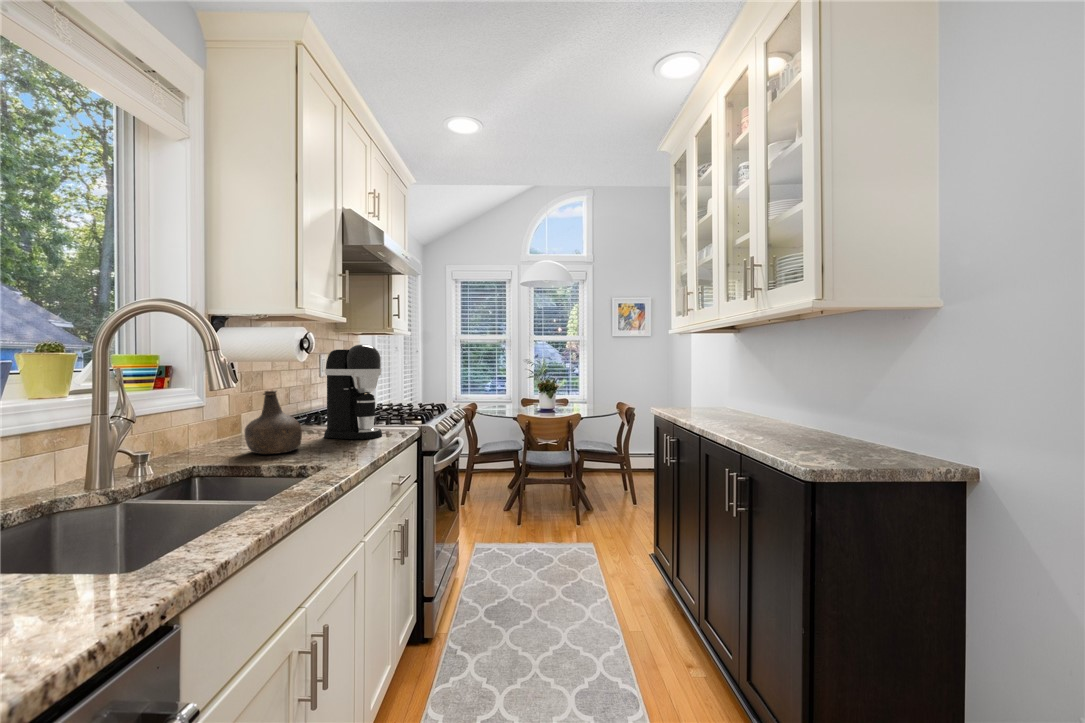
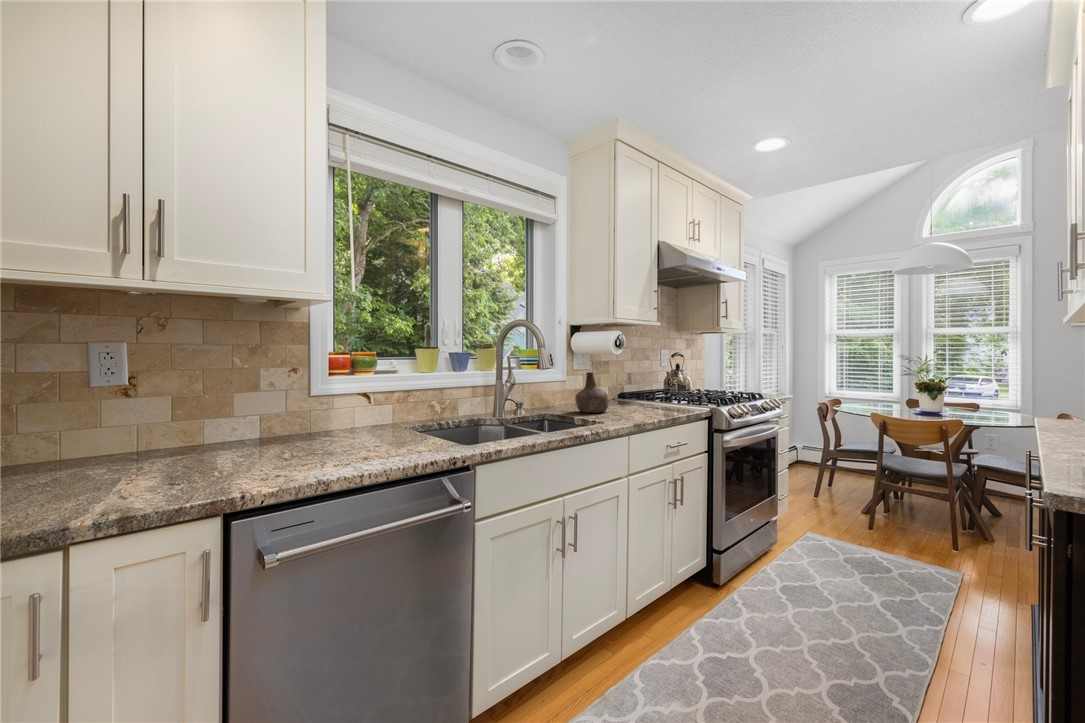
coffee maker: present [324,345,382,439] -> none [632,341,670,411]

